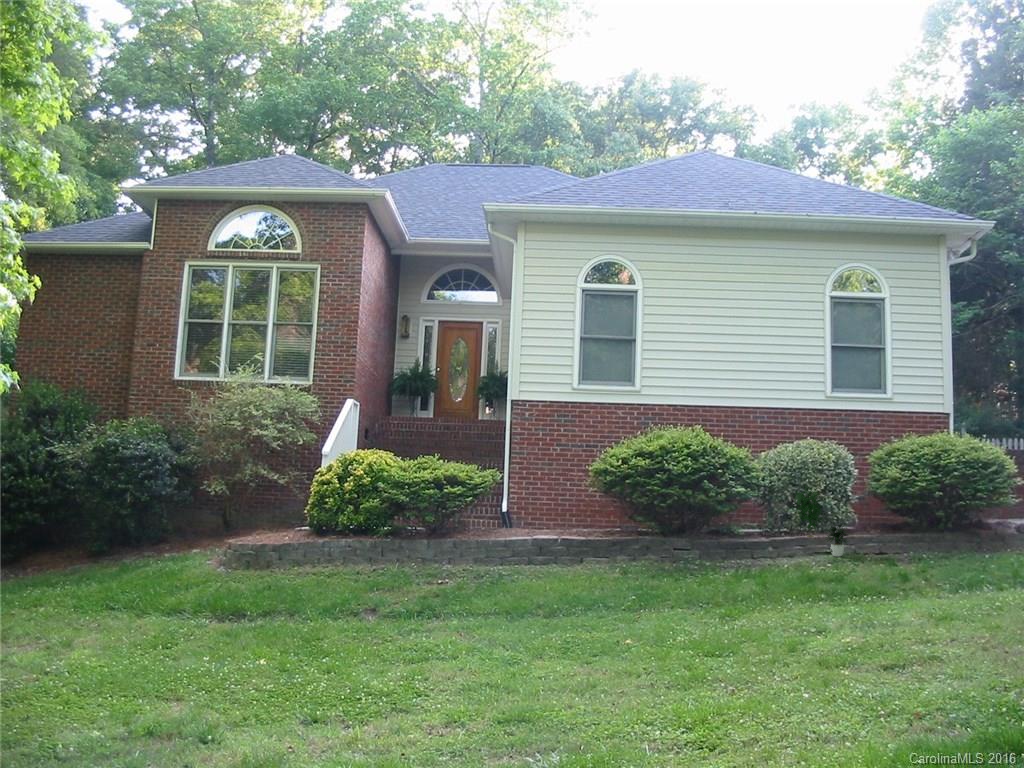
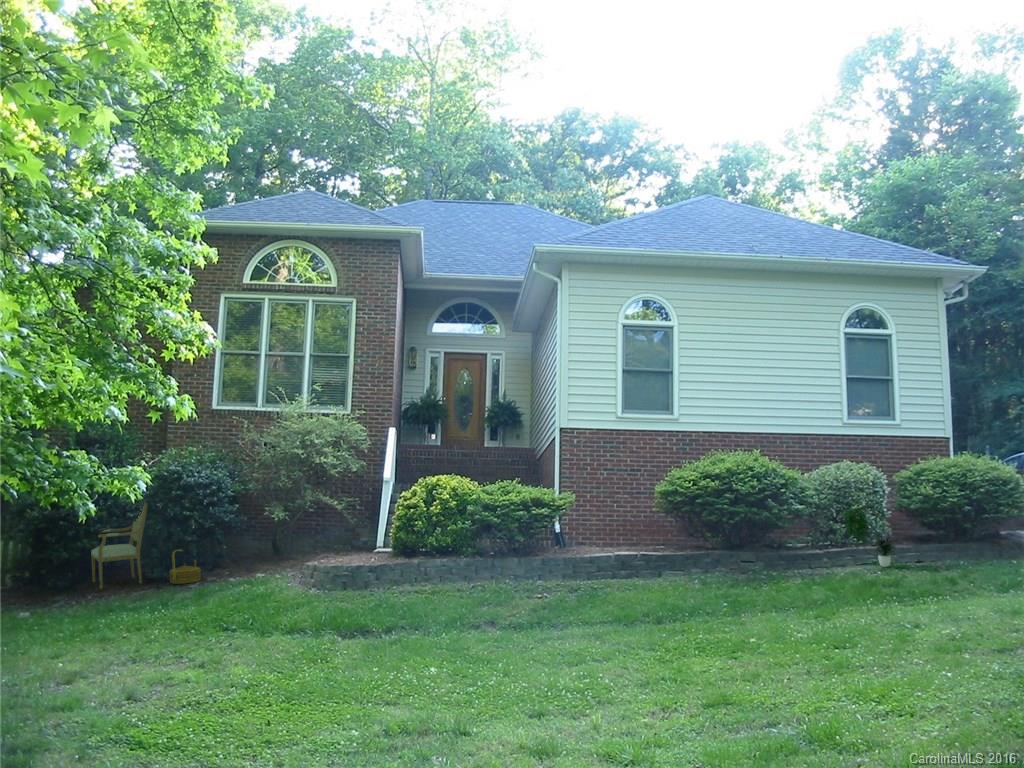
chair: none [34,470,86,559] -> present [91,503,148,589]
woven basket: none [106,518,139,555] -> present [169,550,201,584]

